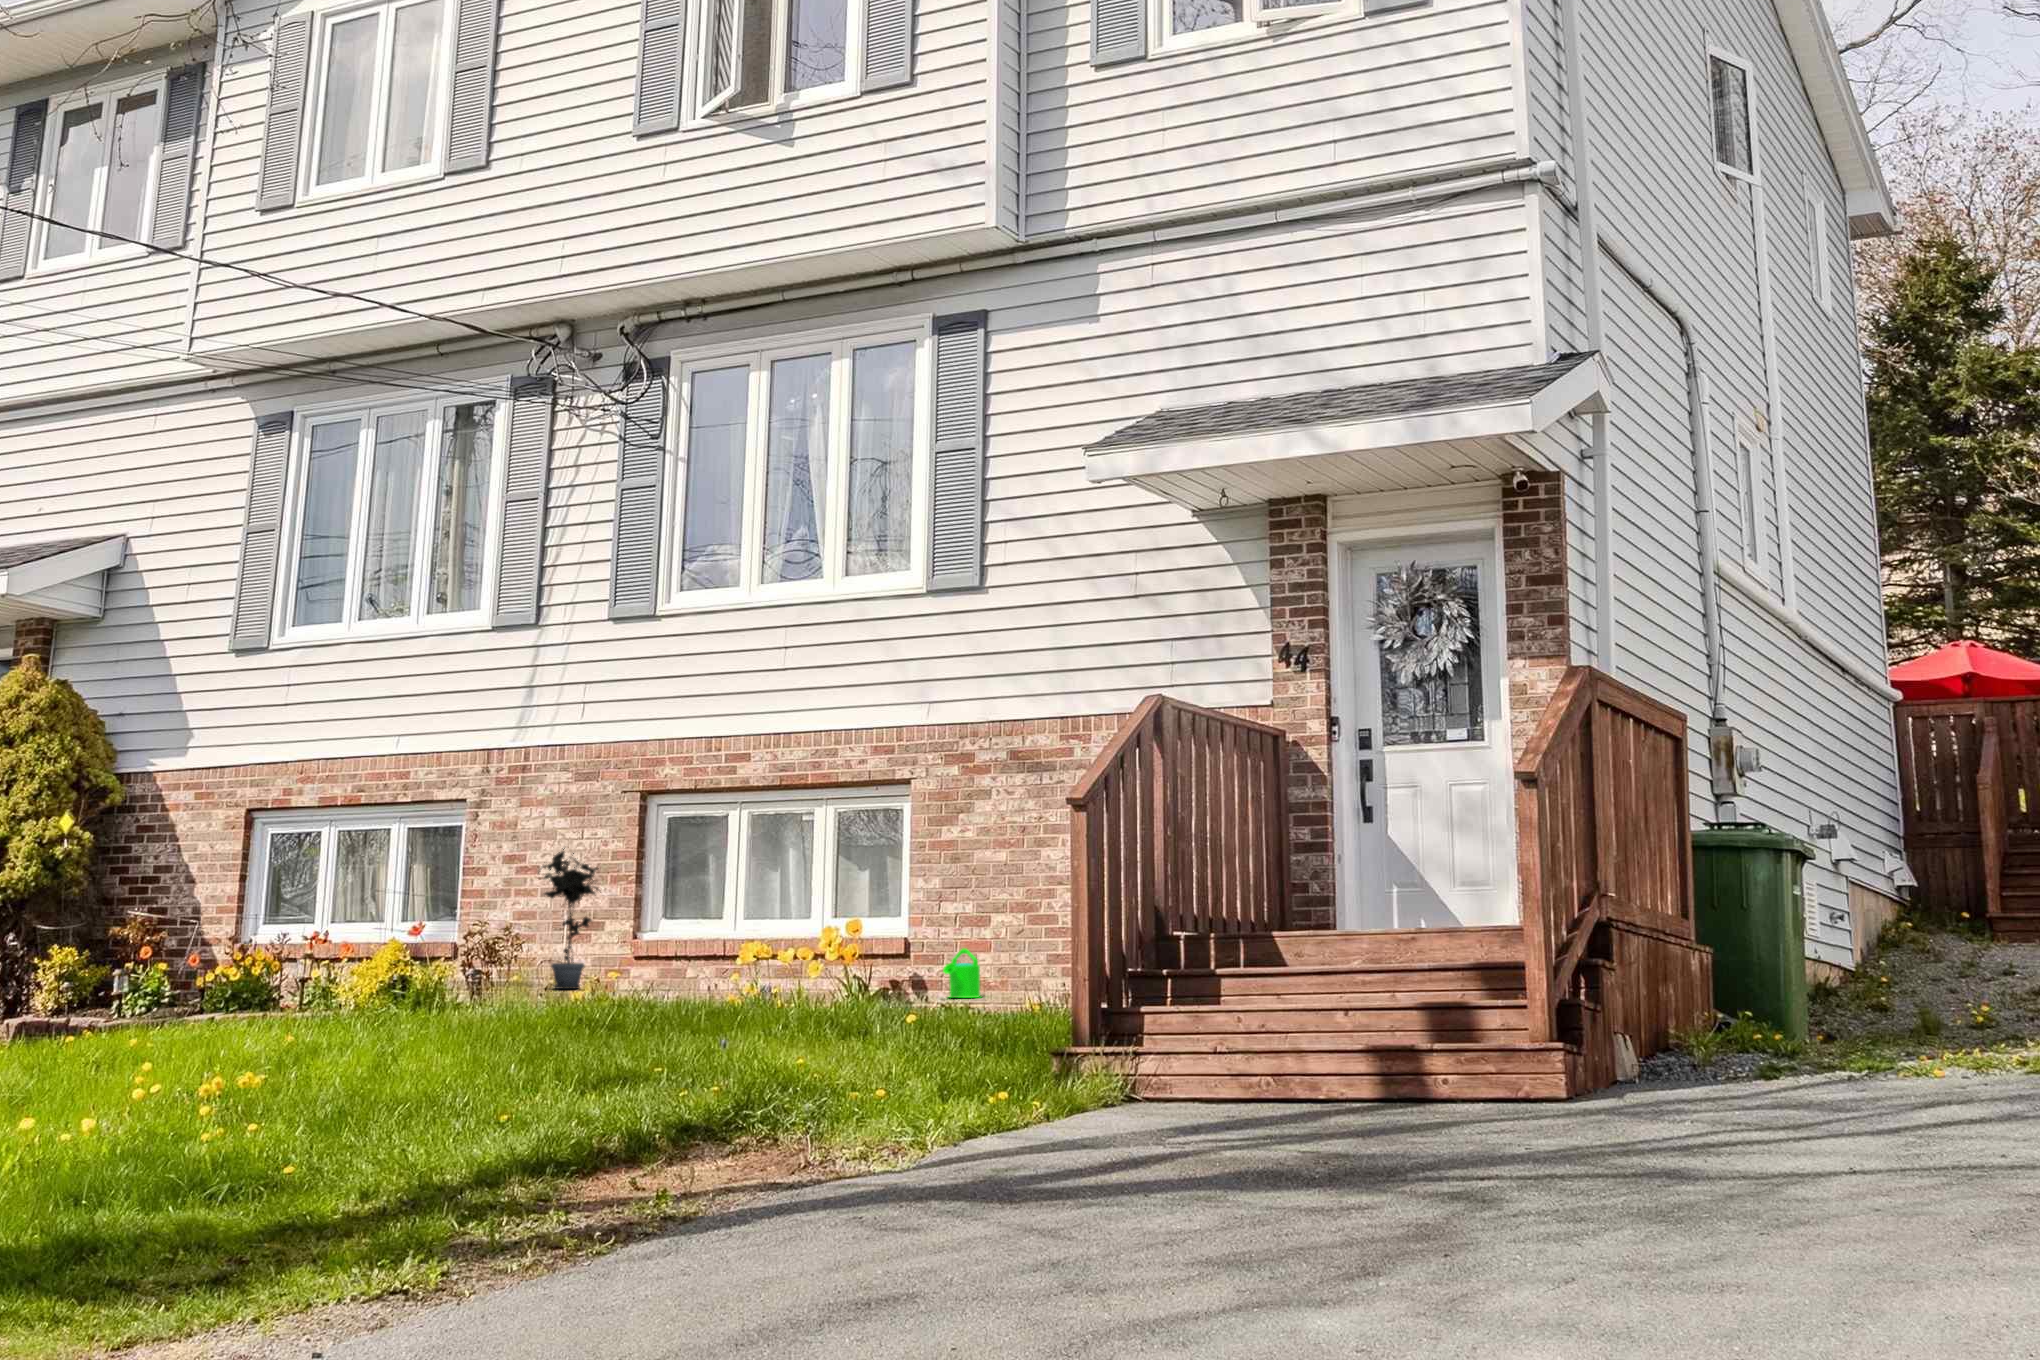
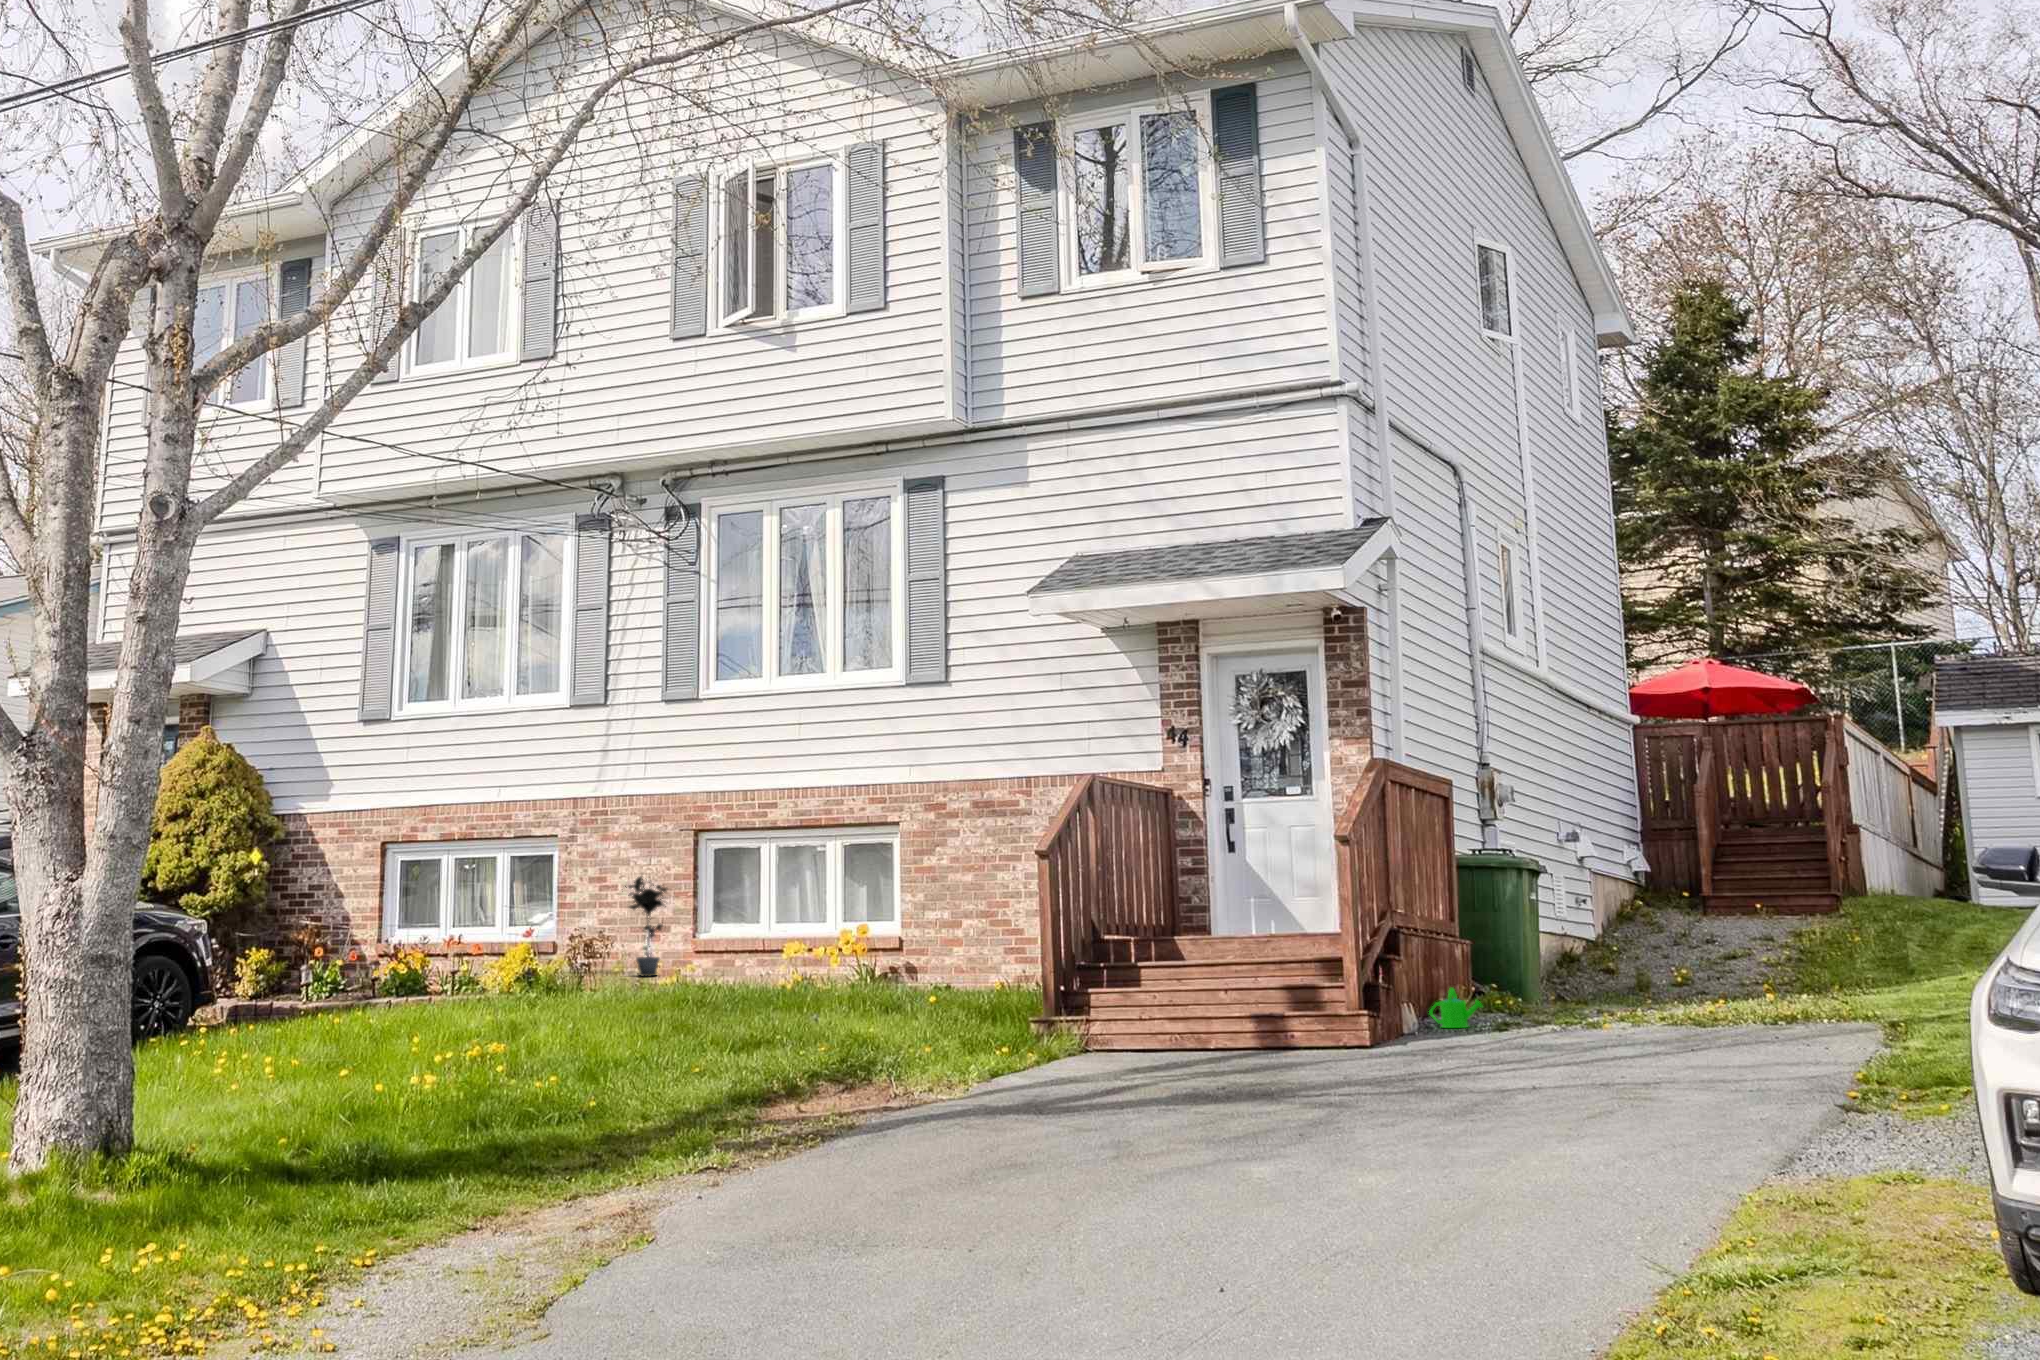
watering can: present [943,948,980,998] -> present [1429,988,1482,1028]

